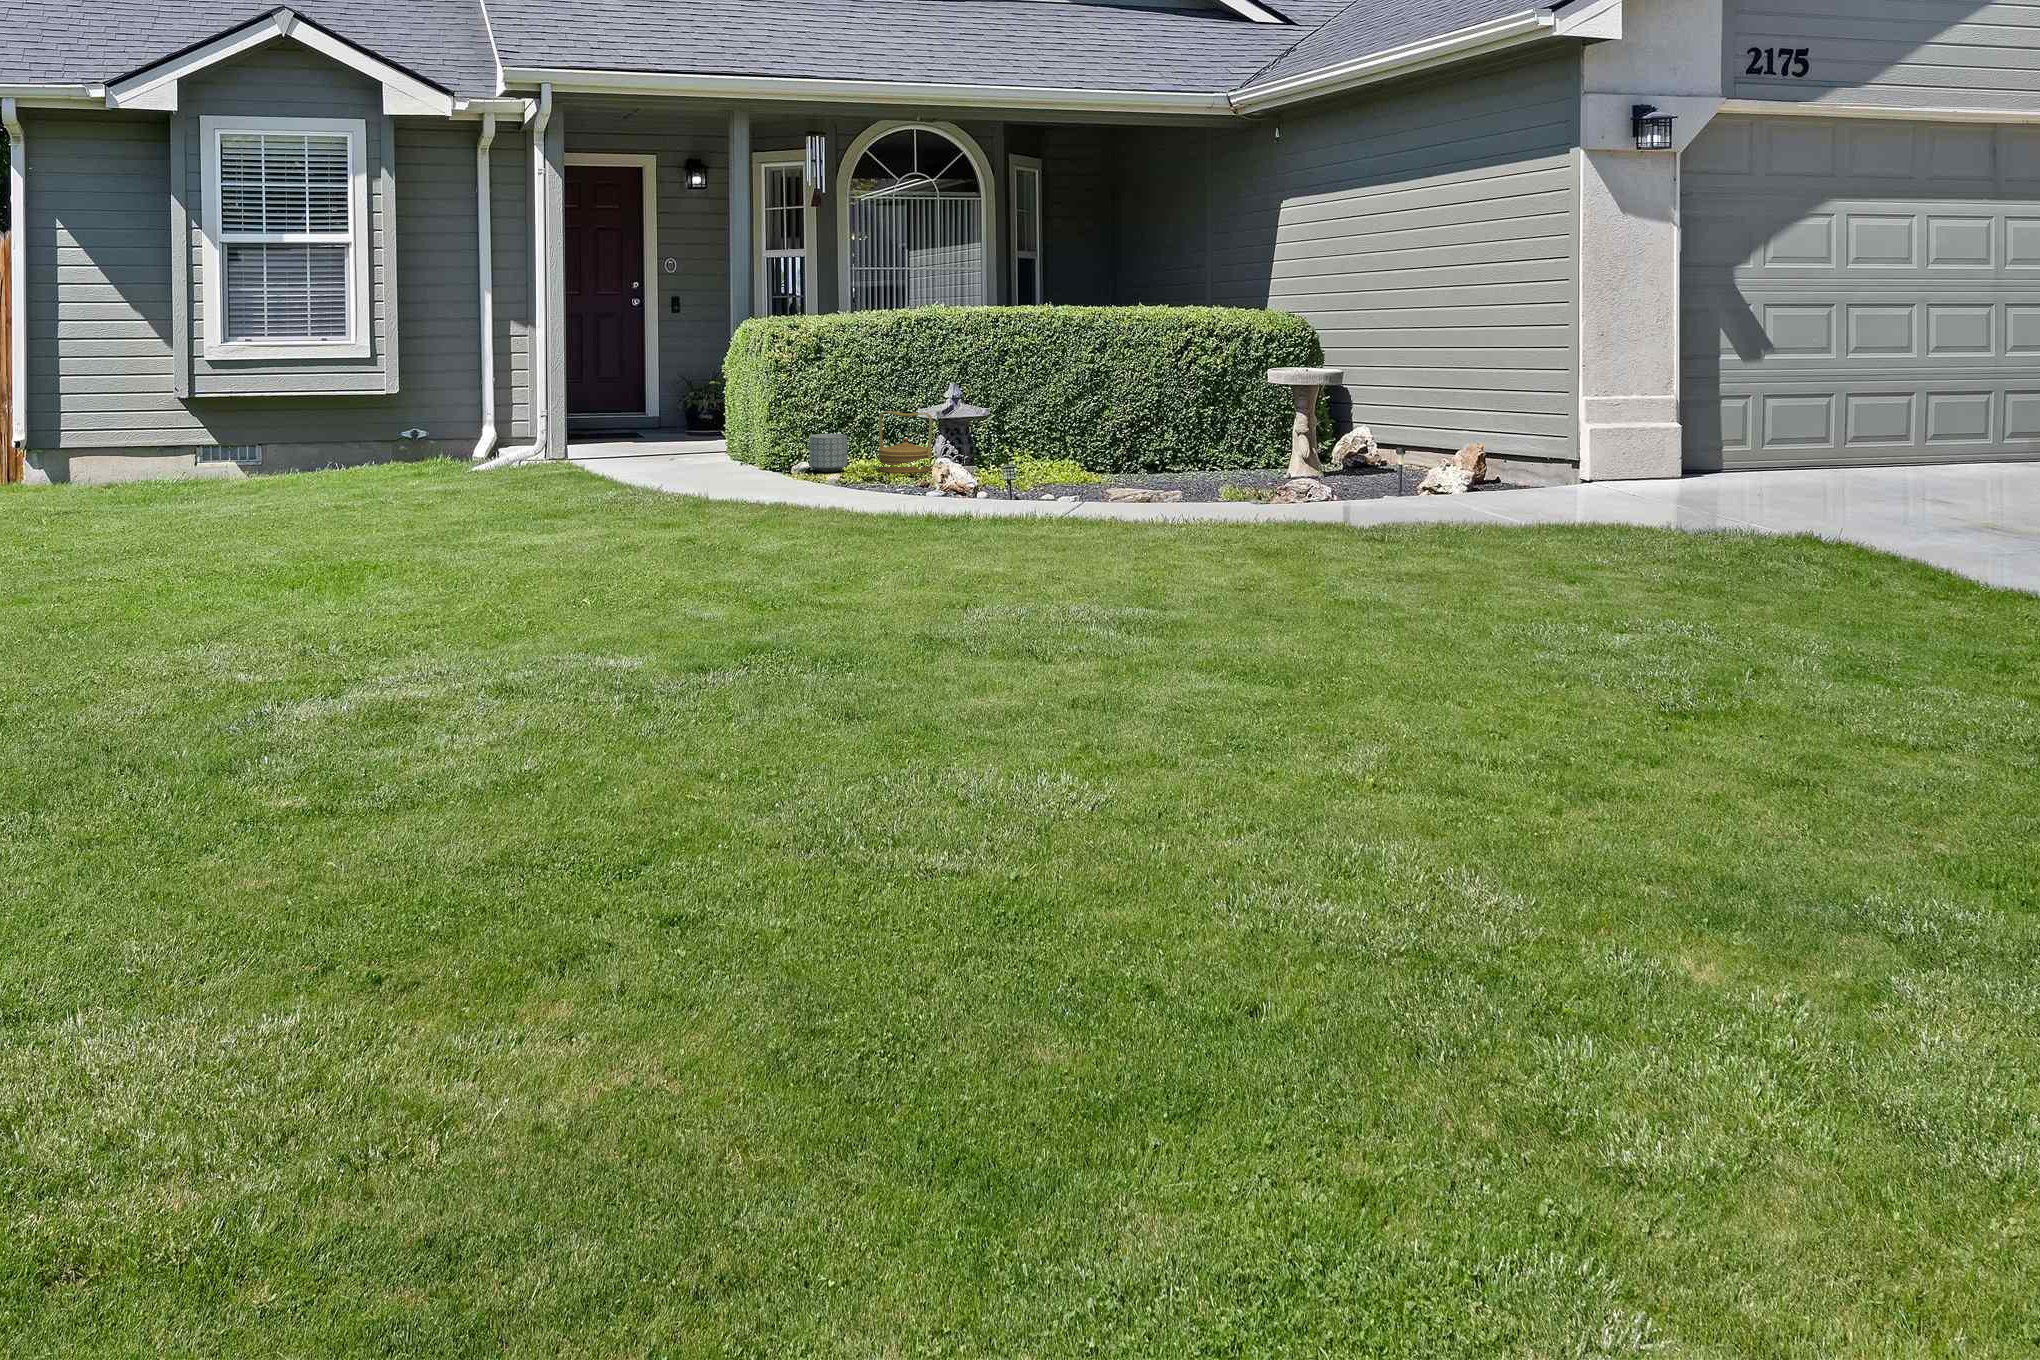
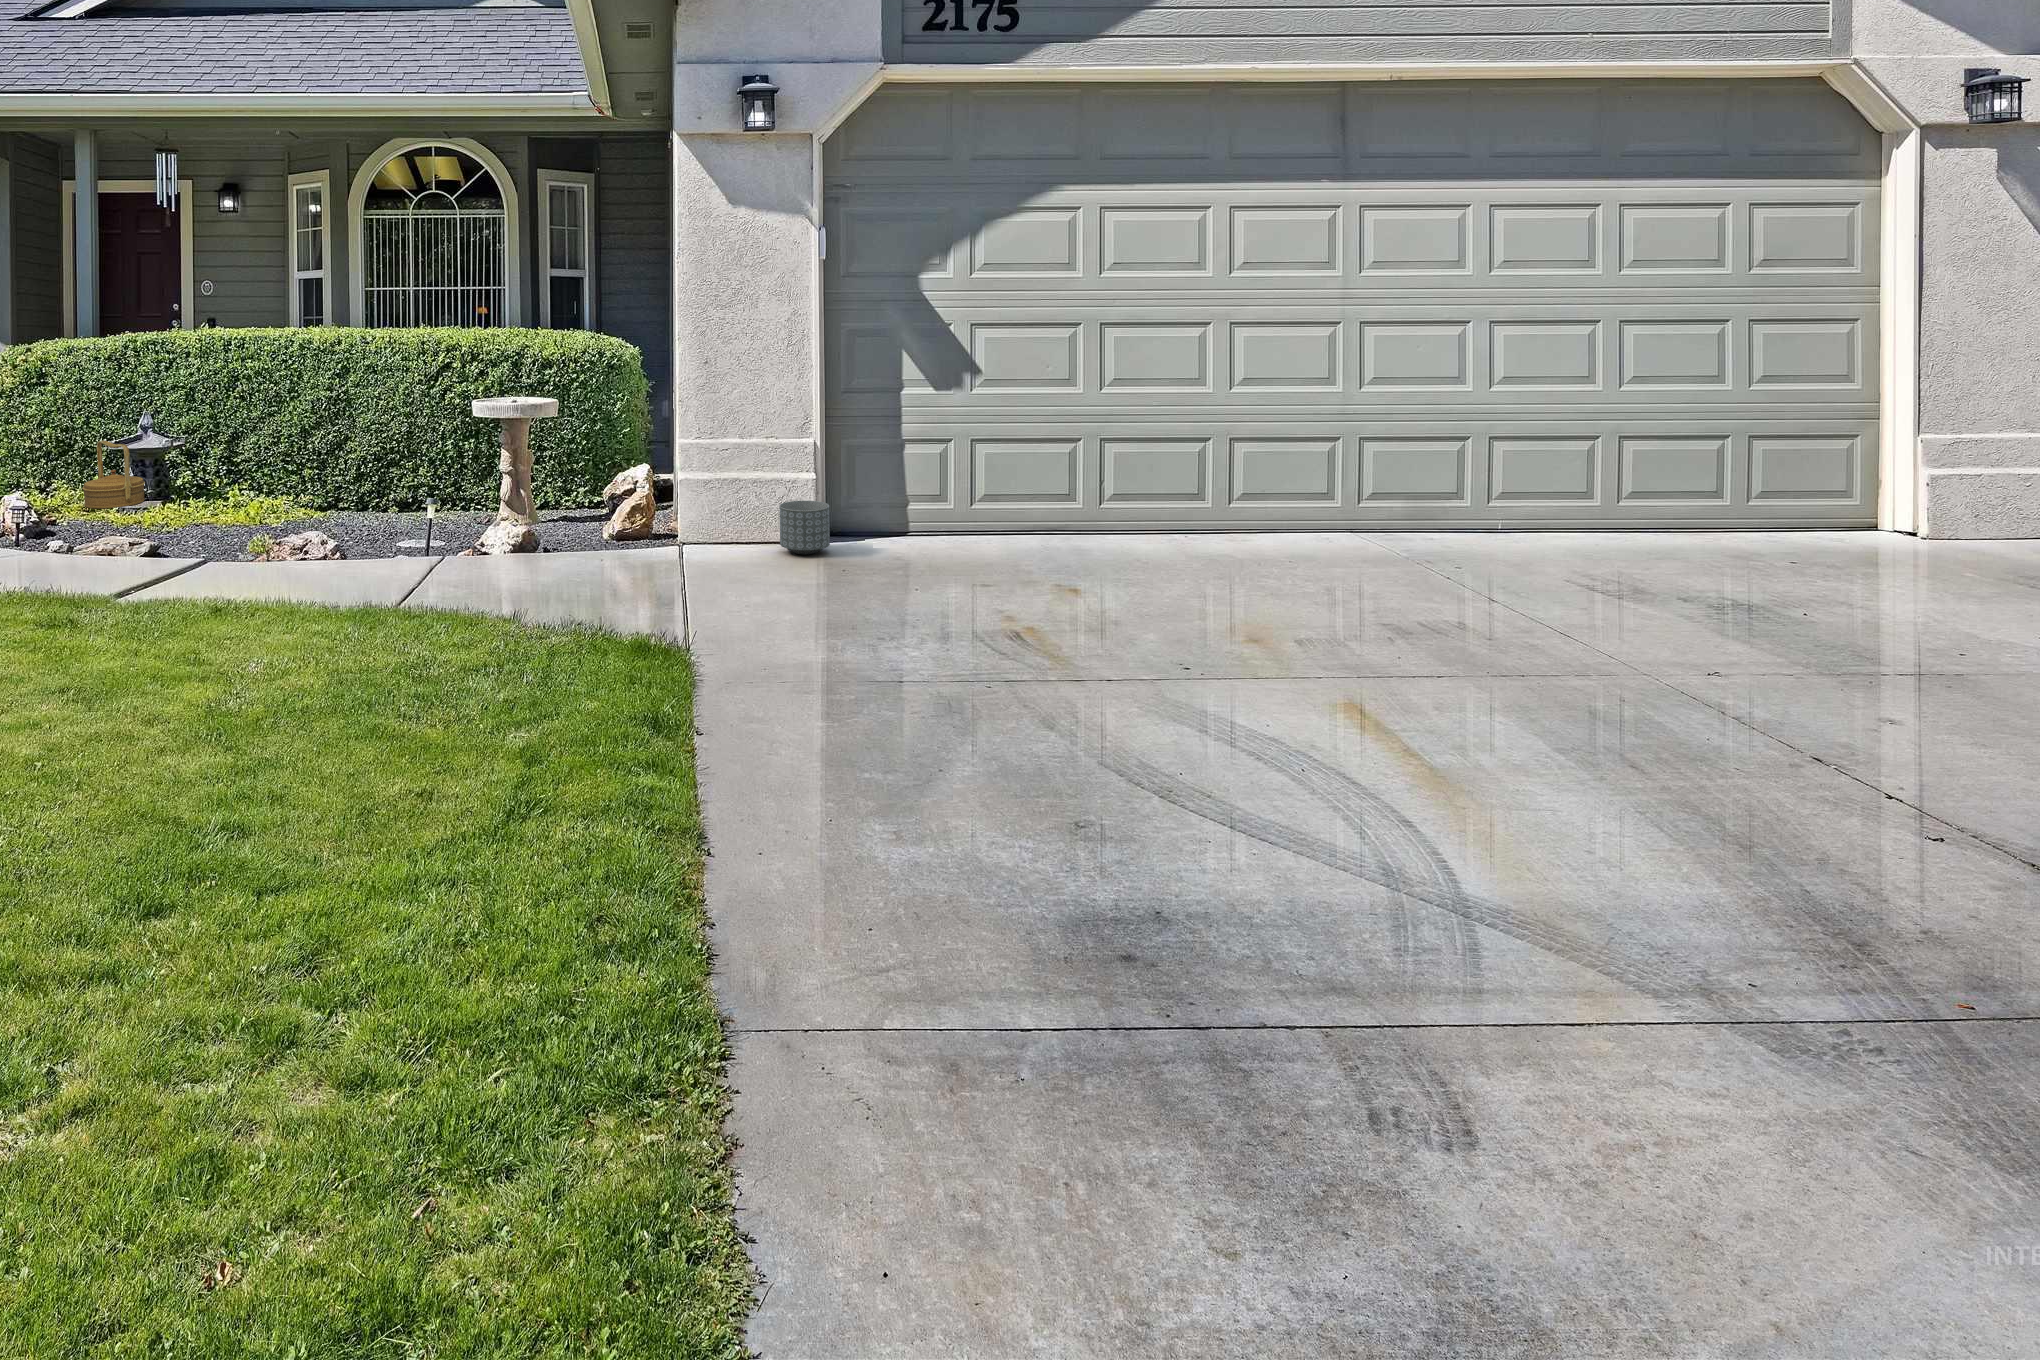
planter: present [810,434,847,472] -> present [780,501,830,555]

